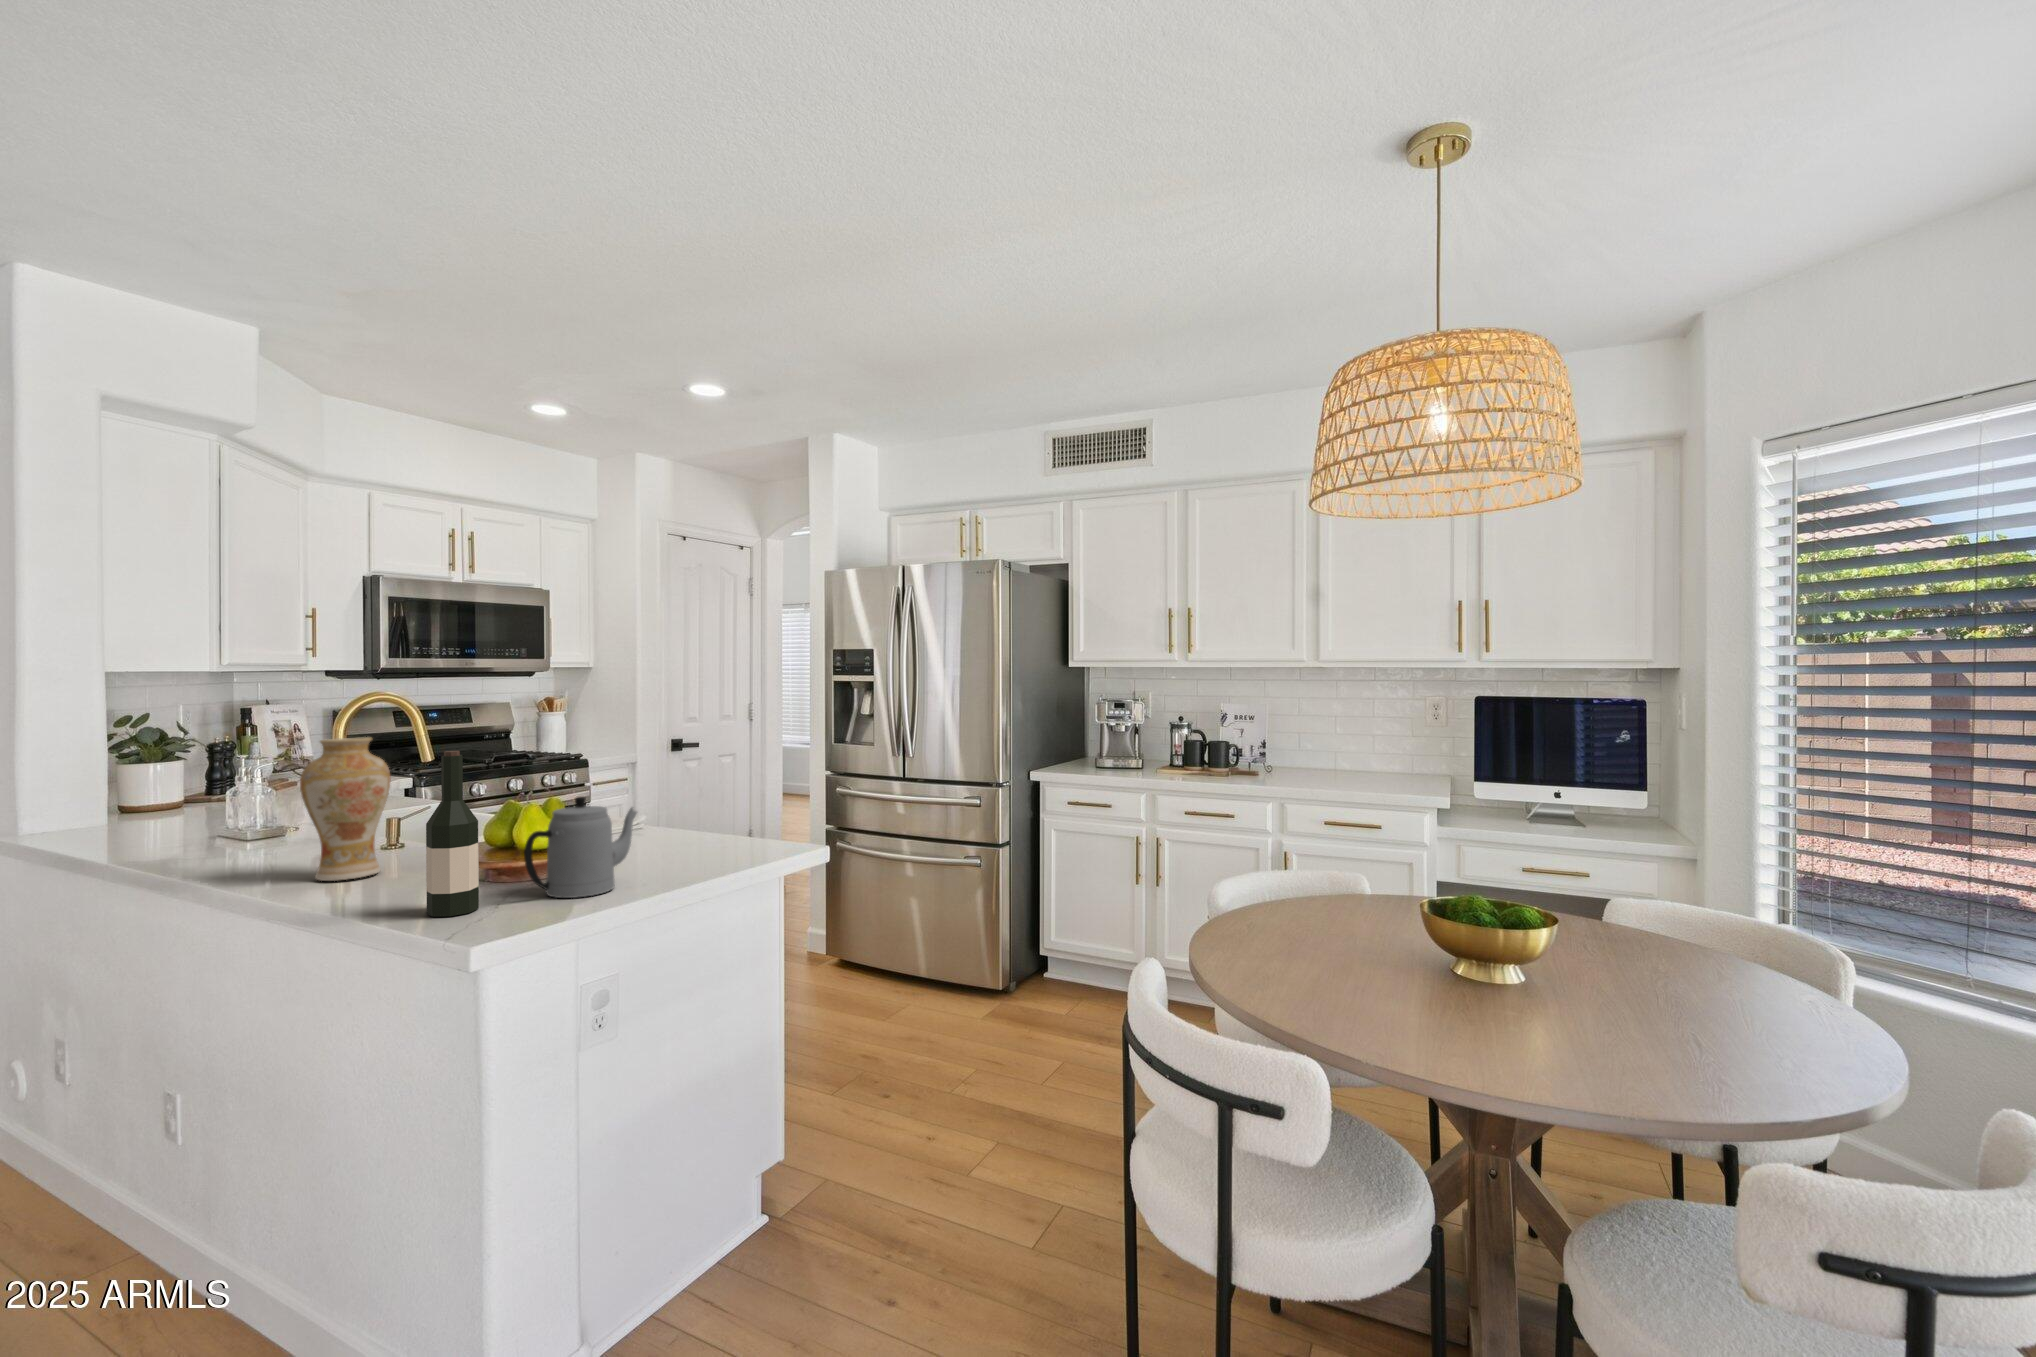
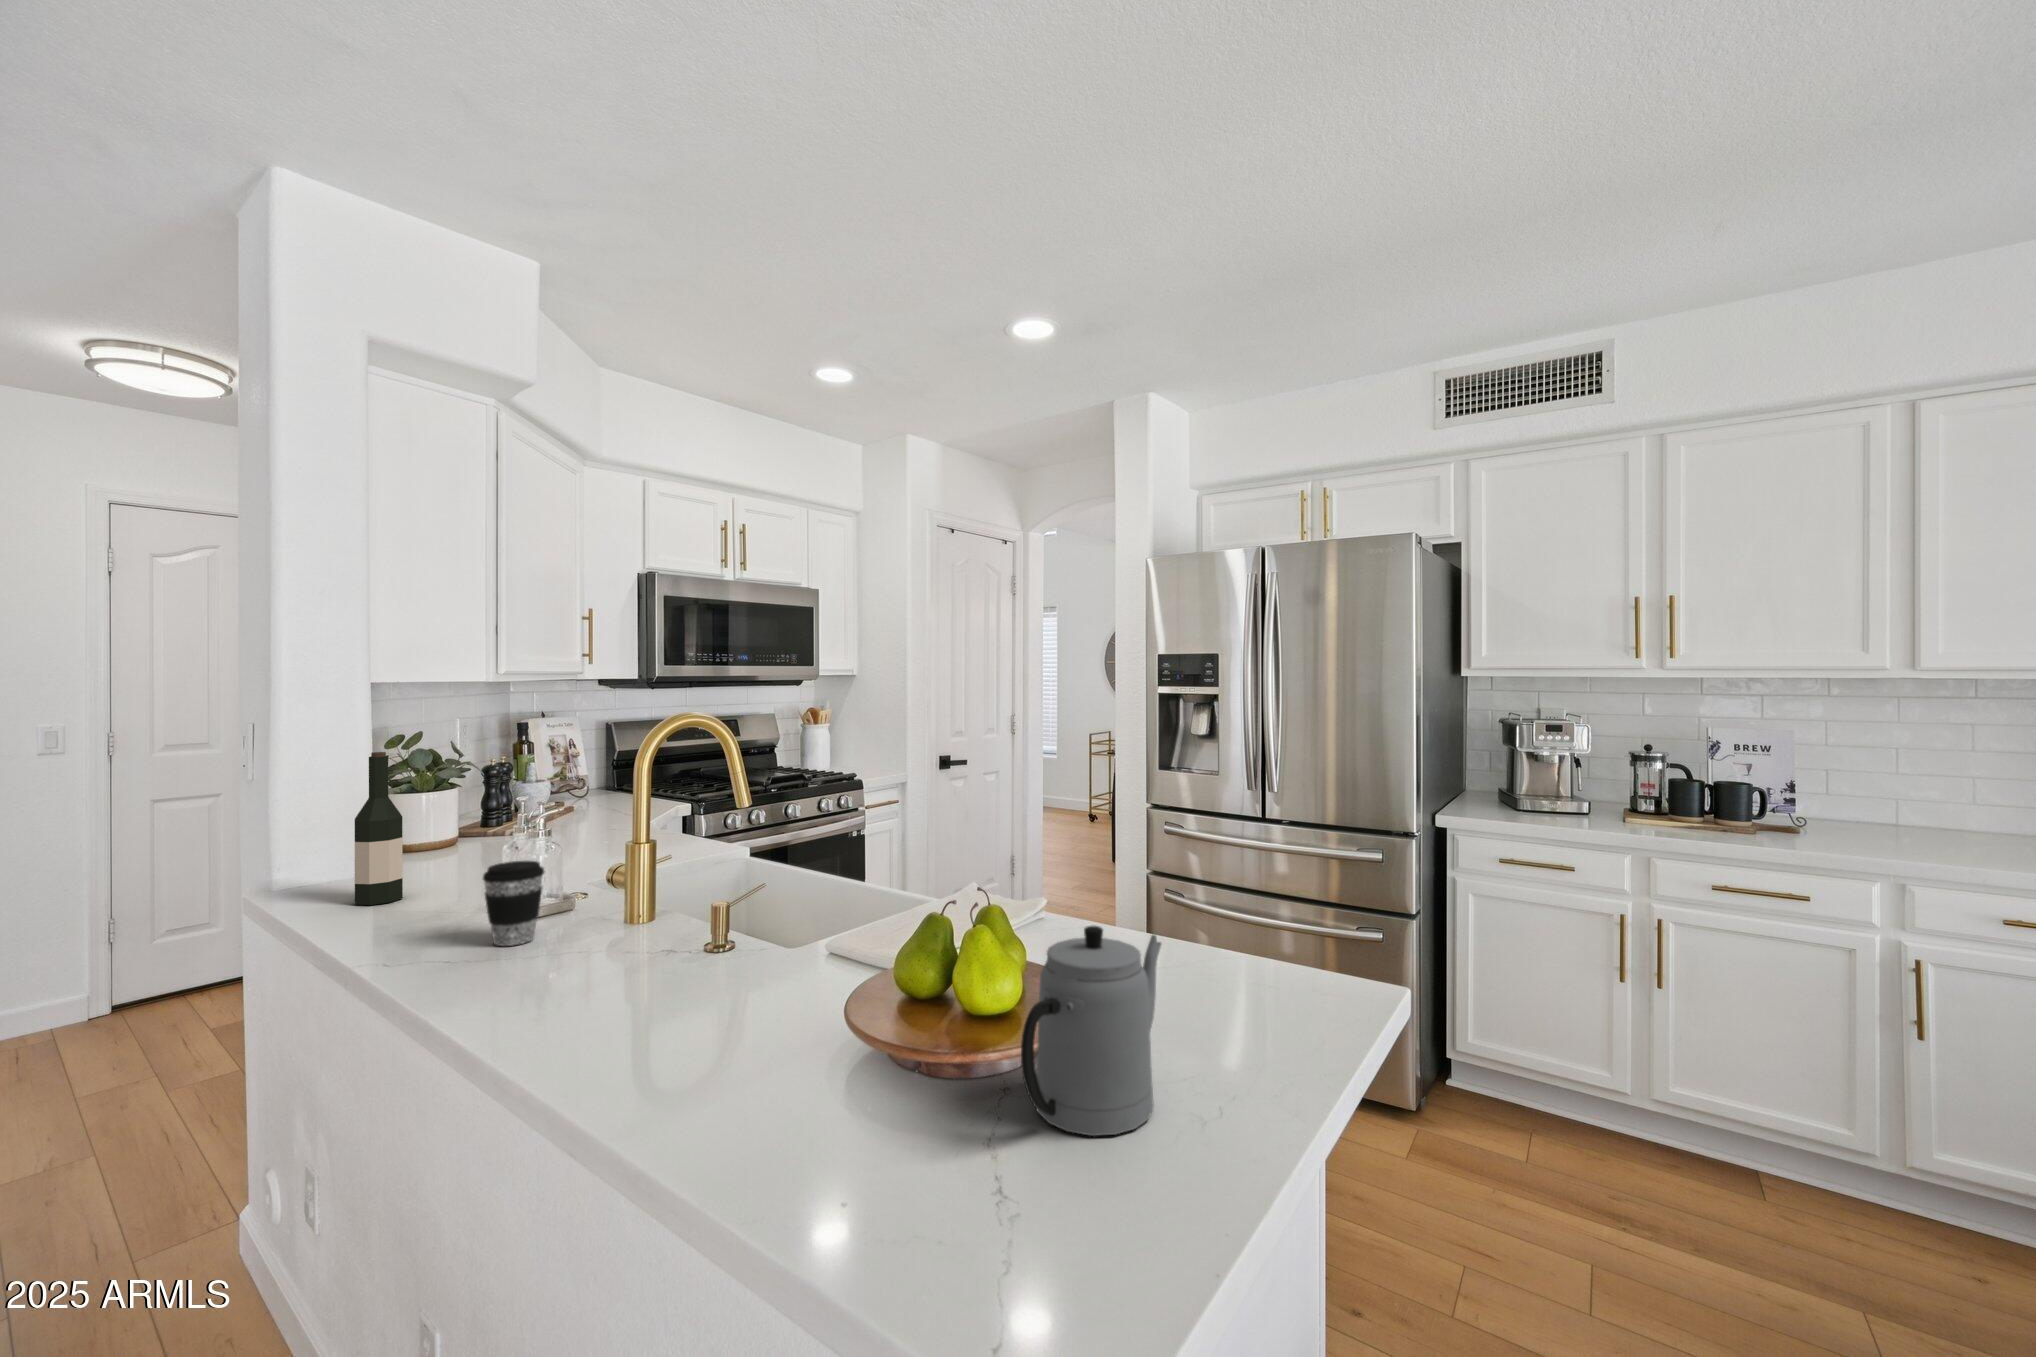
vase: present [300,737,391,881] -> none [609,793,737,1038]
wine bottle: present [426,751,479,917] -> present [355,752,403,905]
coffee cup: none [212,796,261,853] -> present [483,861,545,946]

